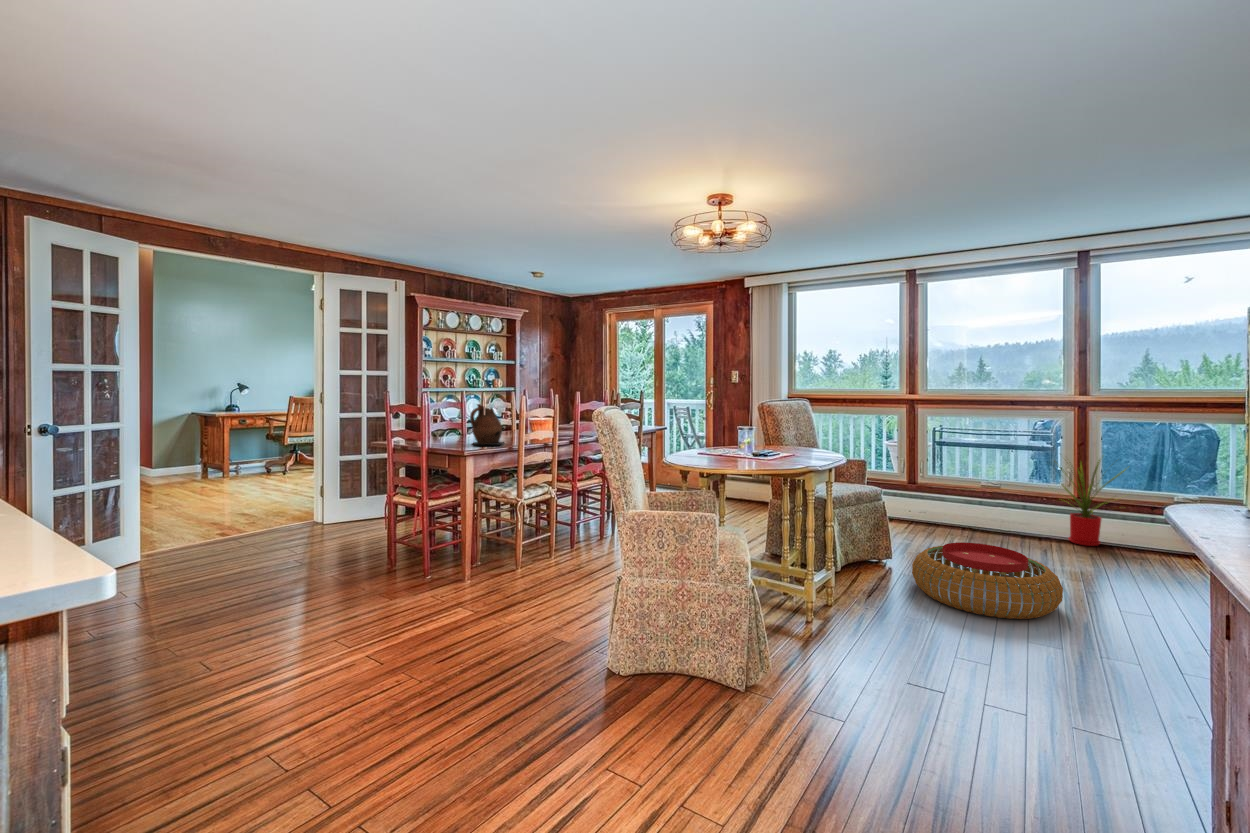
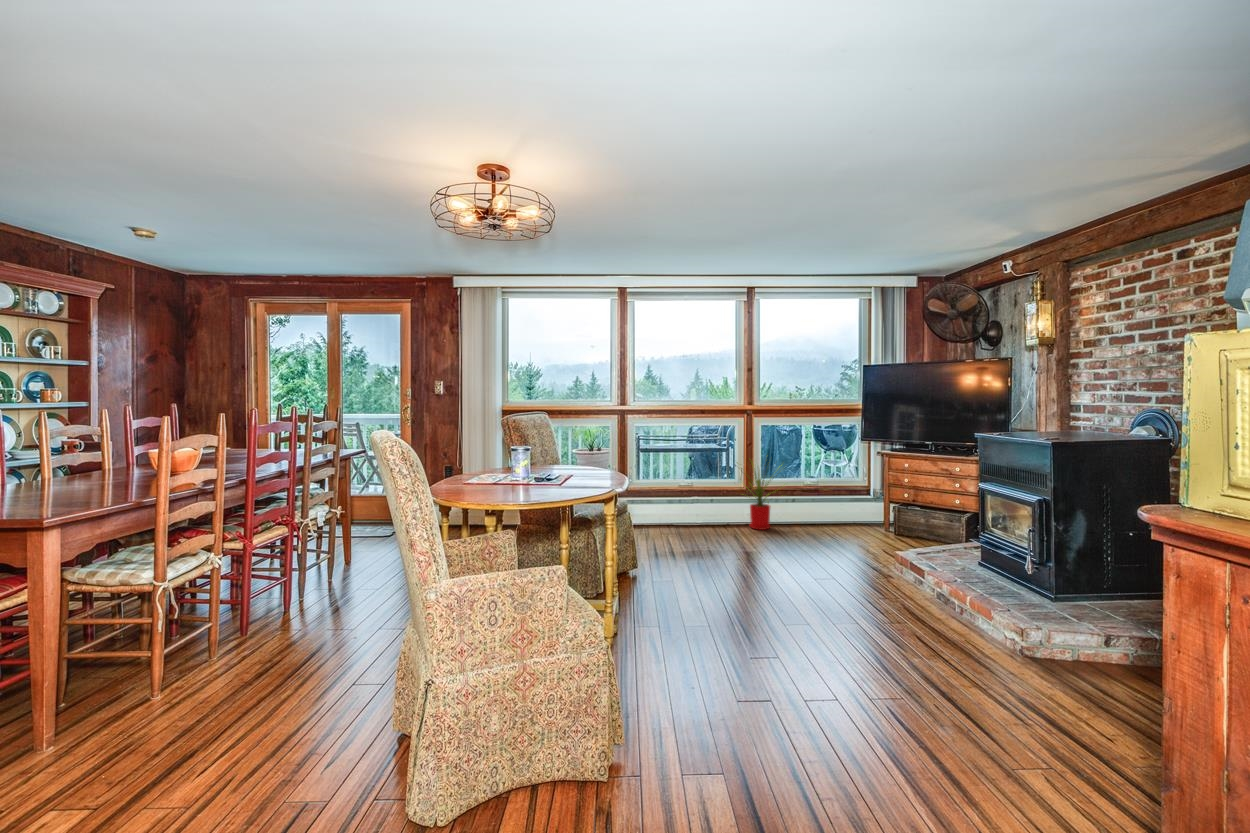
ceramic pitcher: present [470,404,504,445] -> none [36,428,118,502]
pouf: present [912,542,1063,619] -> none [675,543,794,610]

